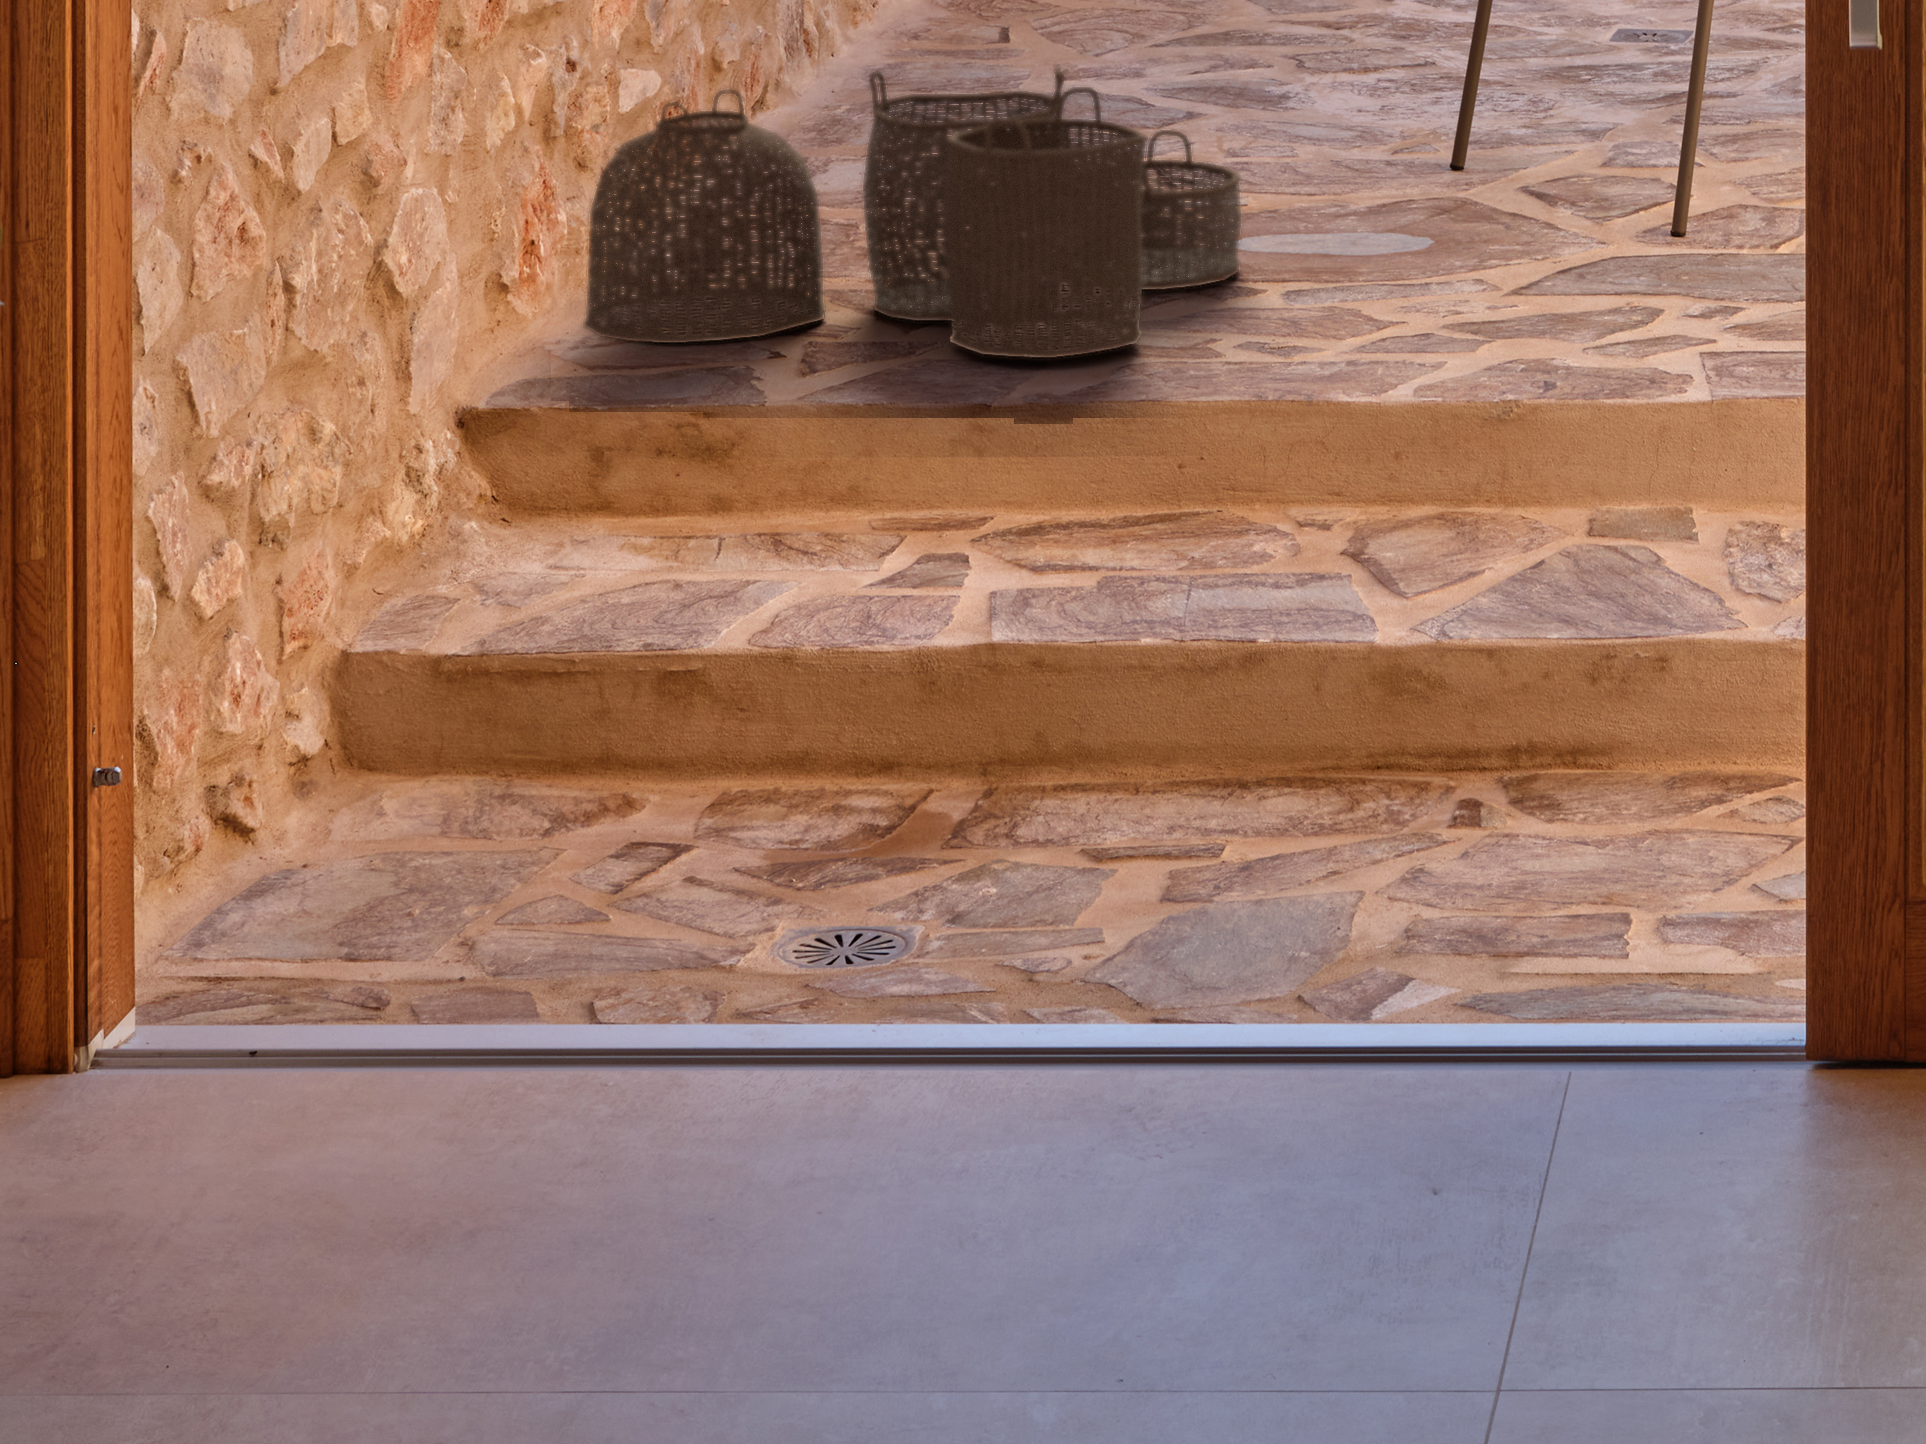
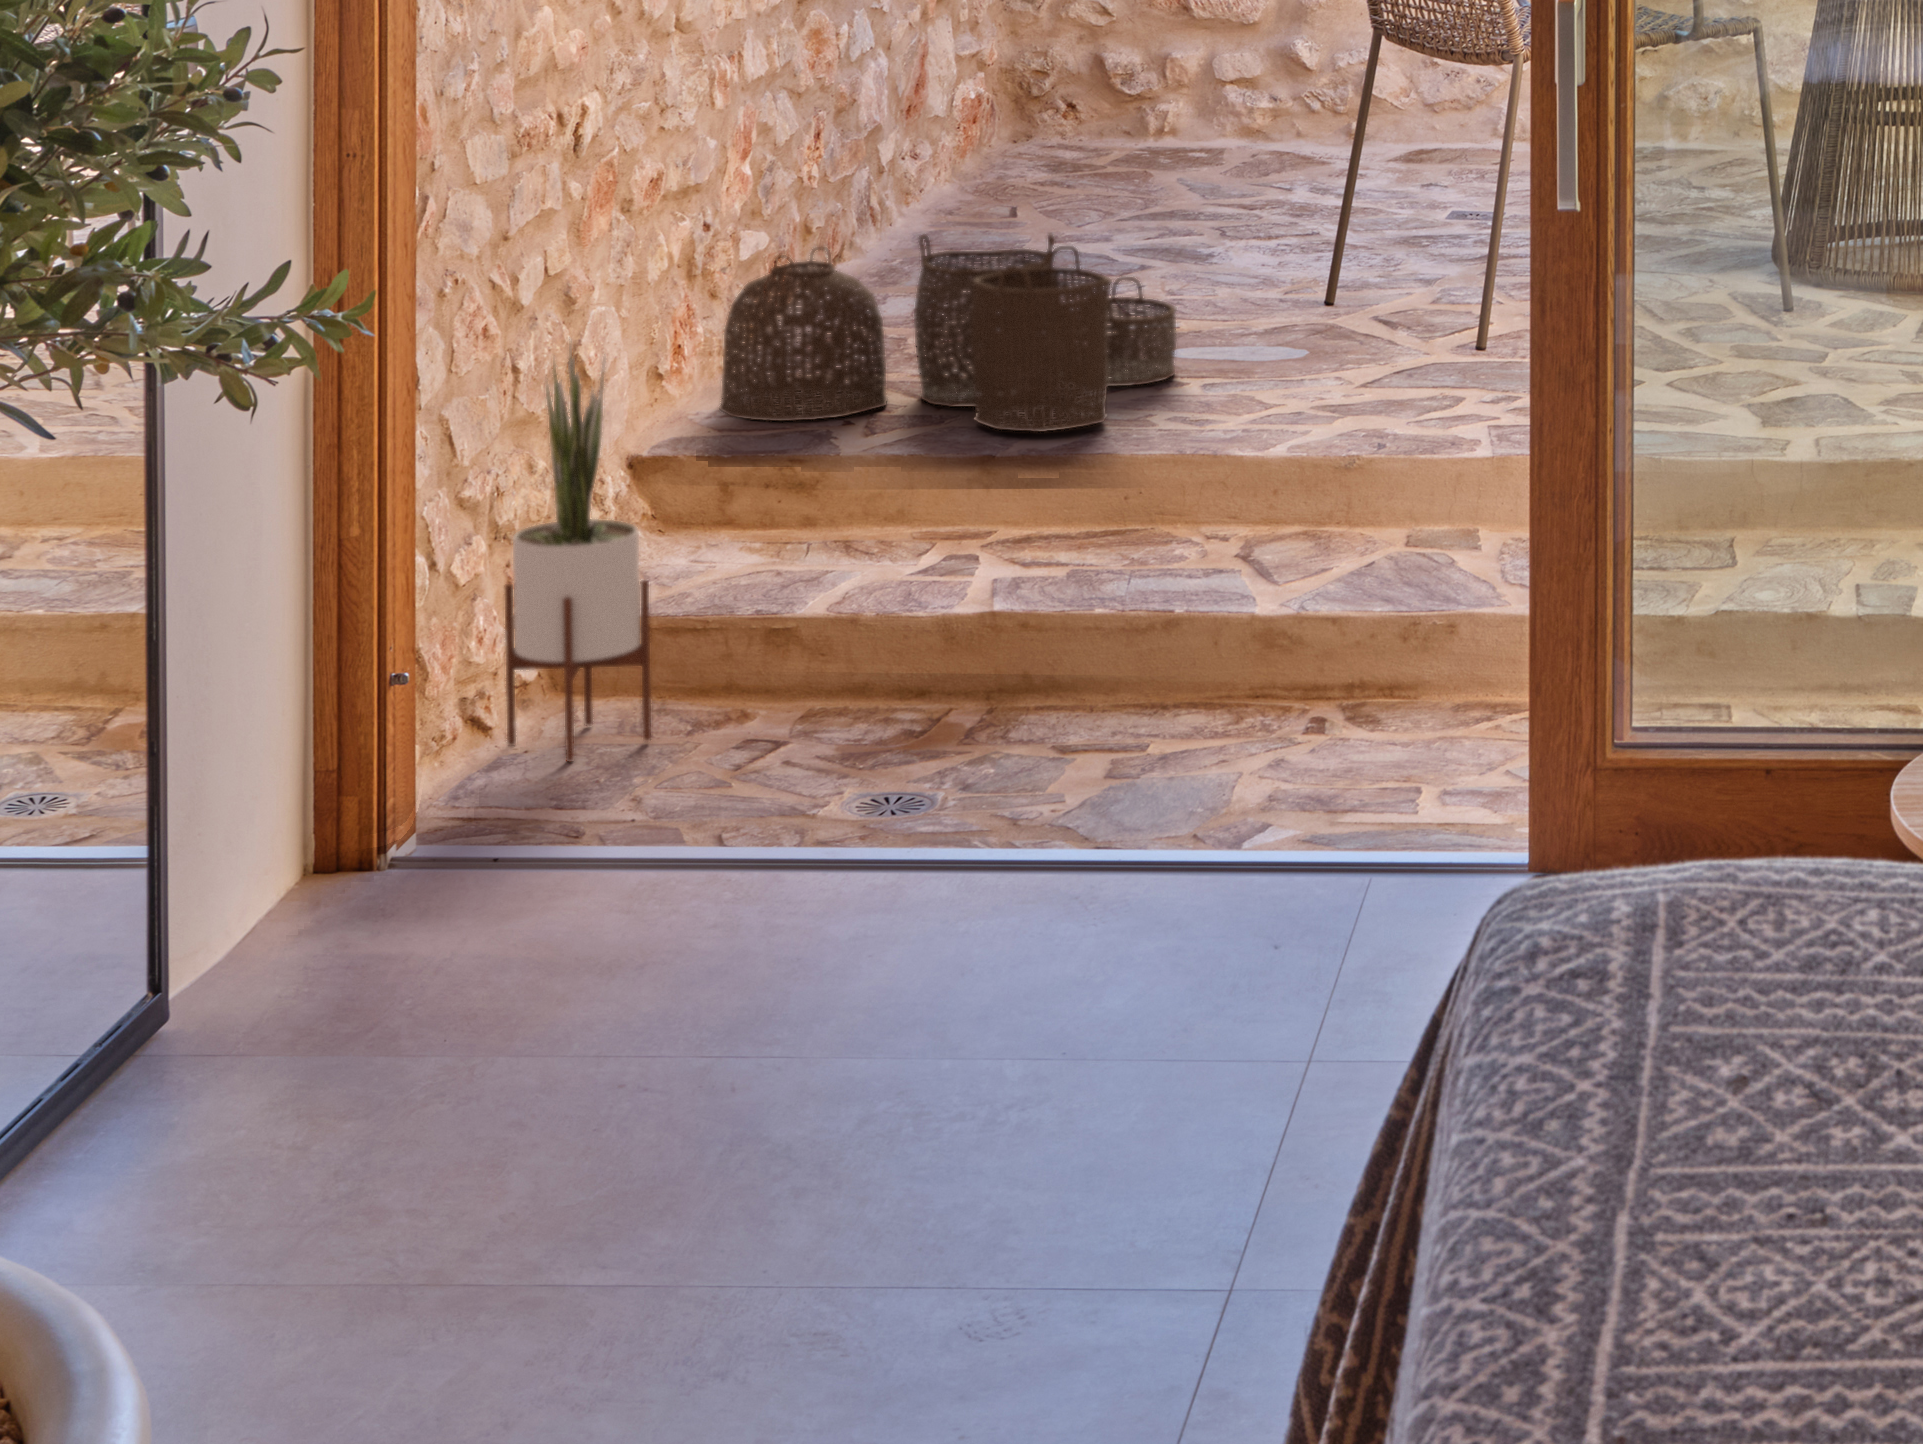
potted plant: none [263,229,478,856] -> present [505,345,651,762]

